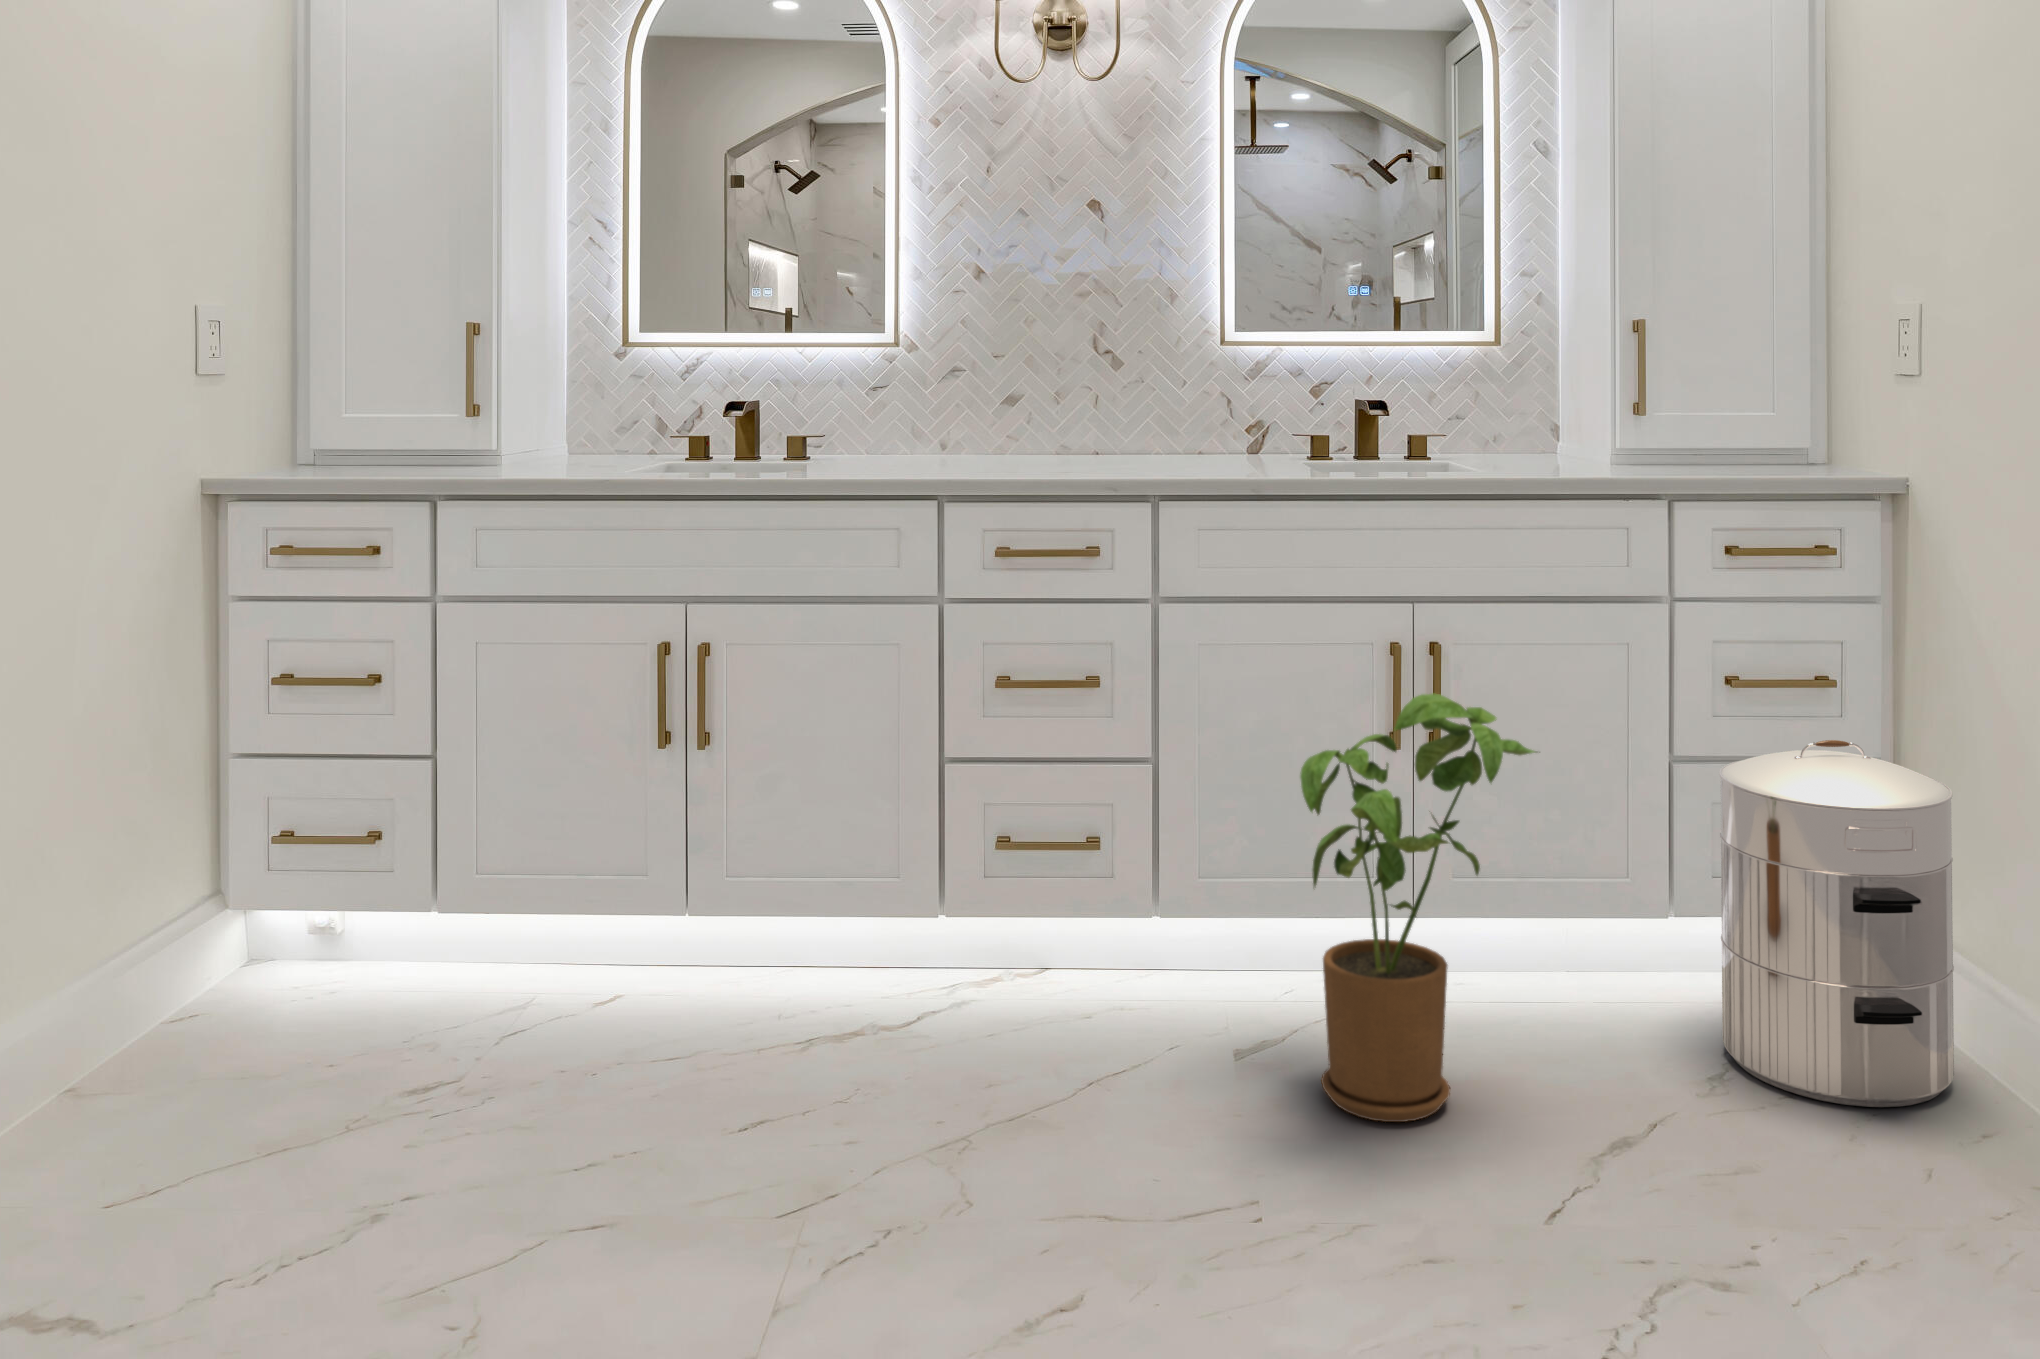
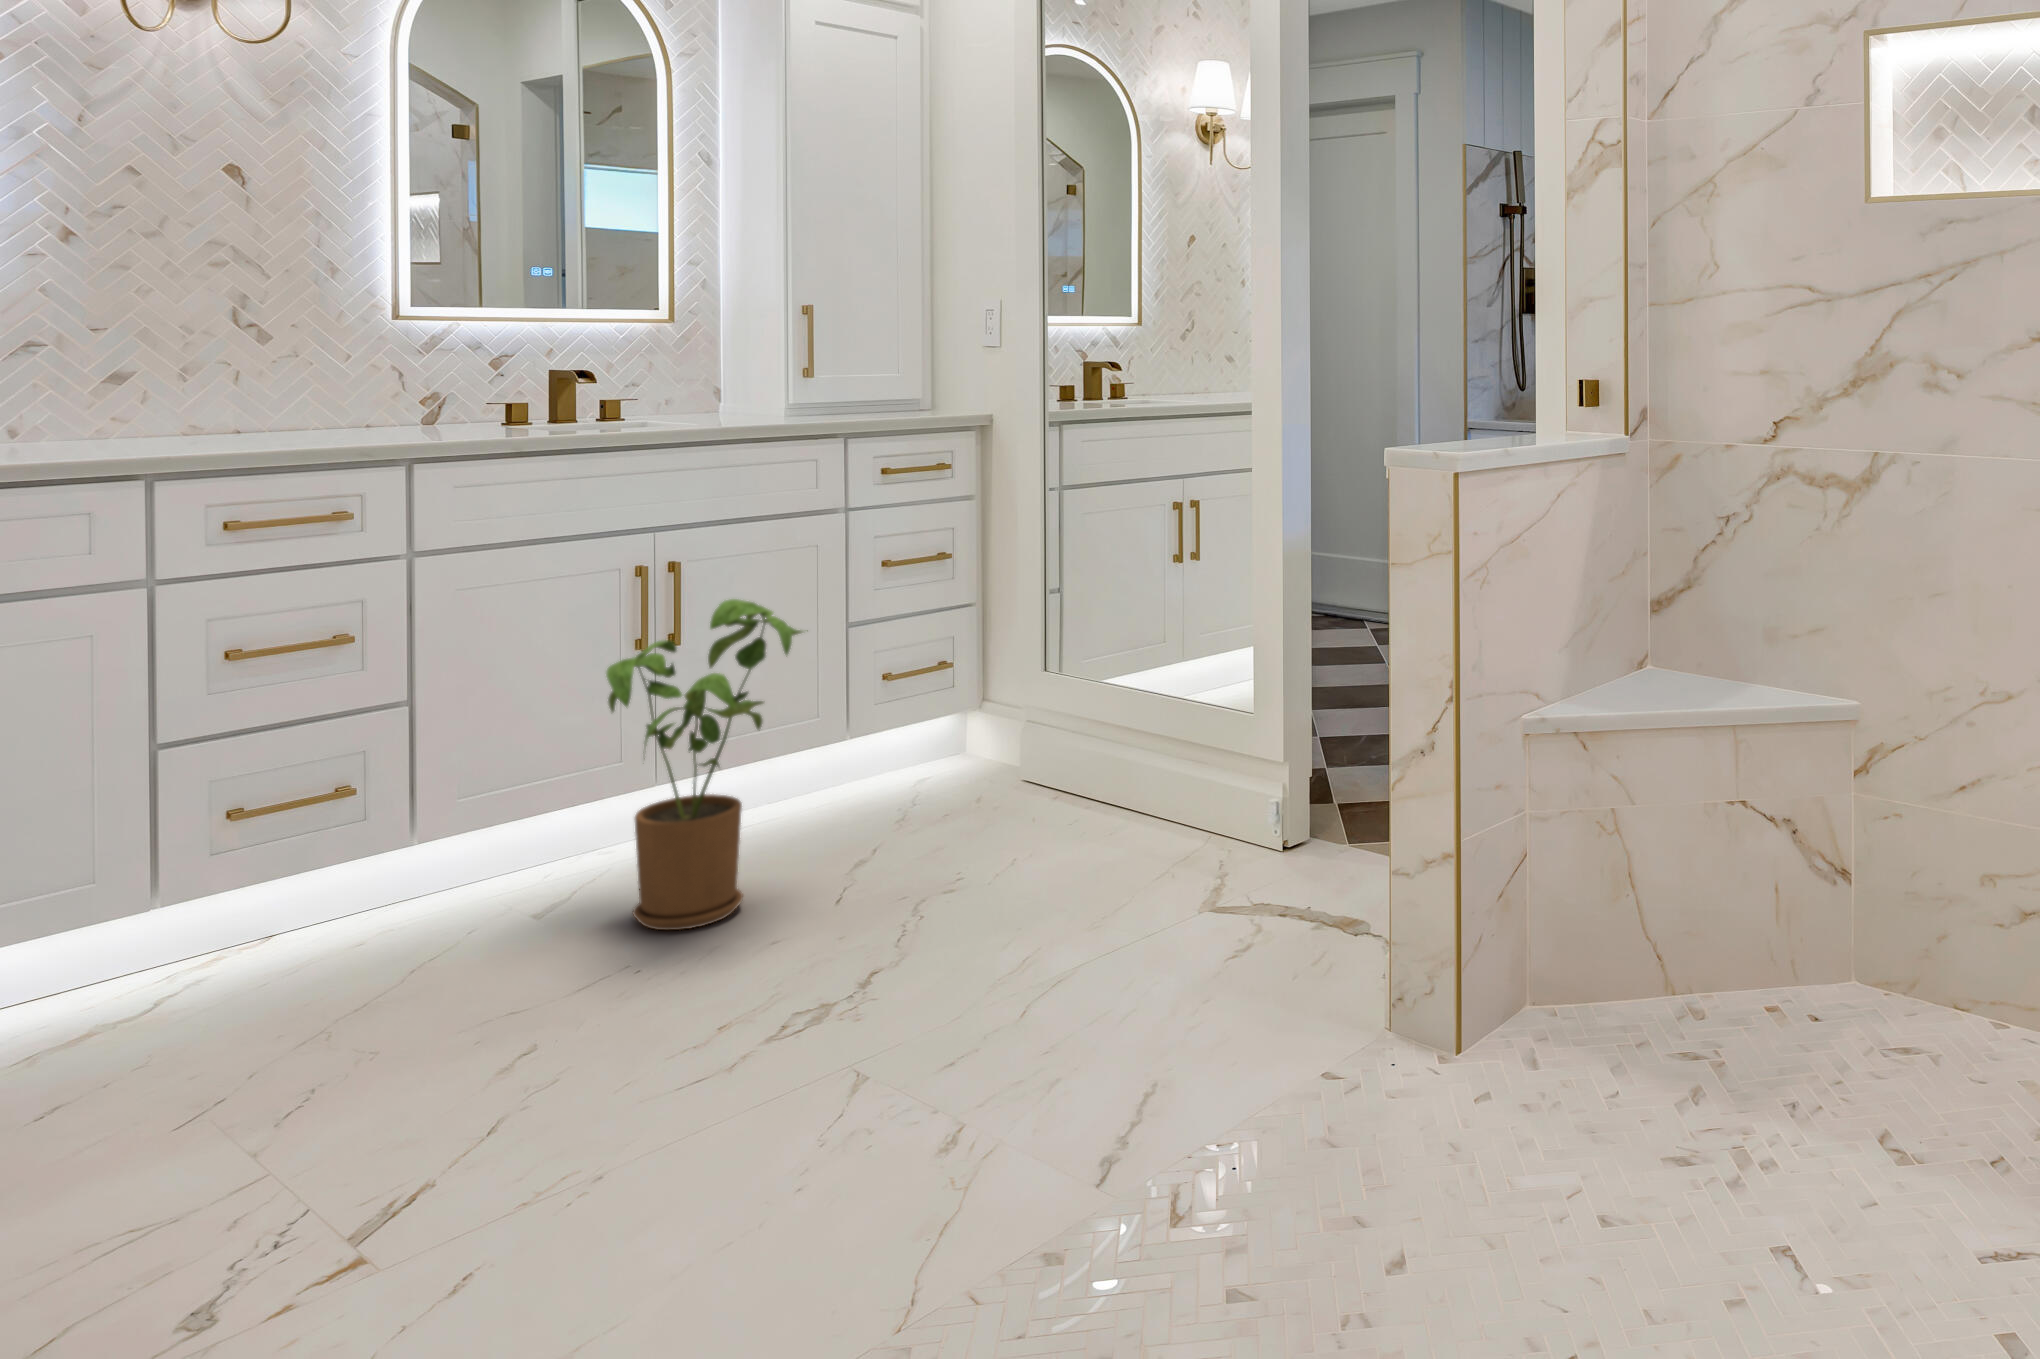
waste bin: present [1719,740,1954,1107] -> none [903,596,1052,831]

